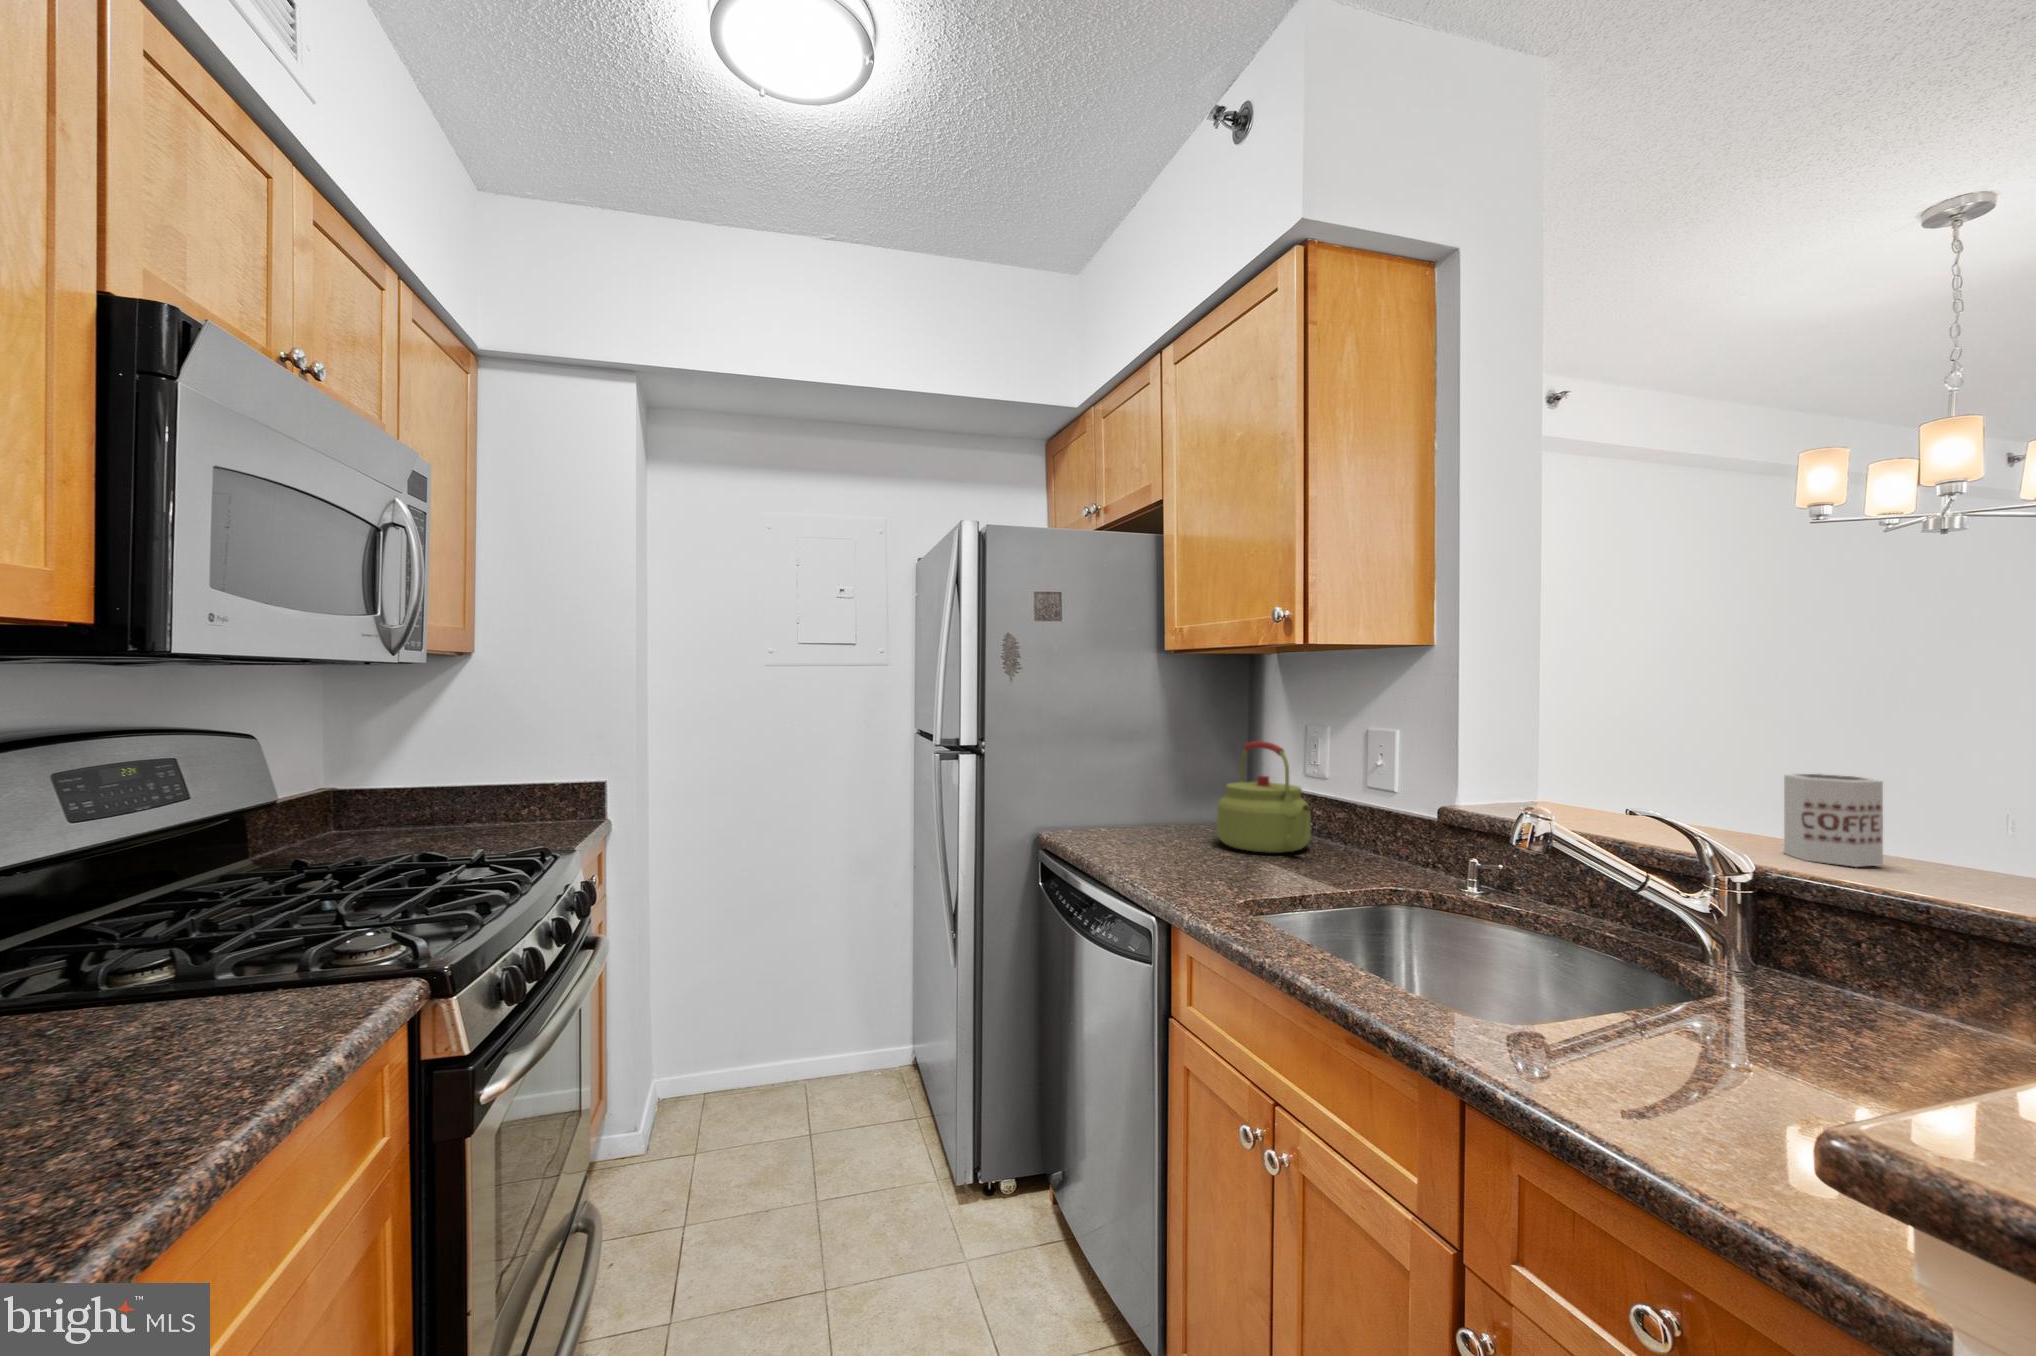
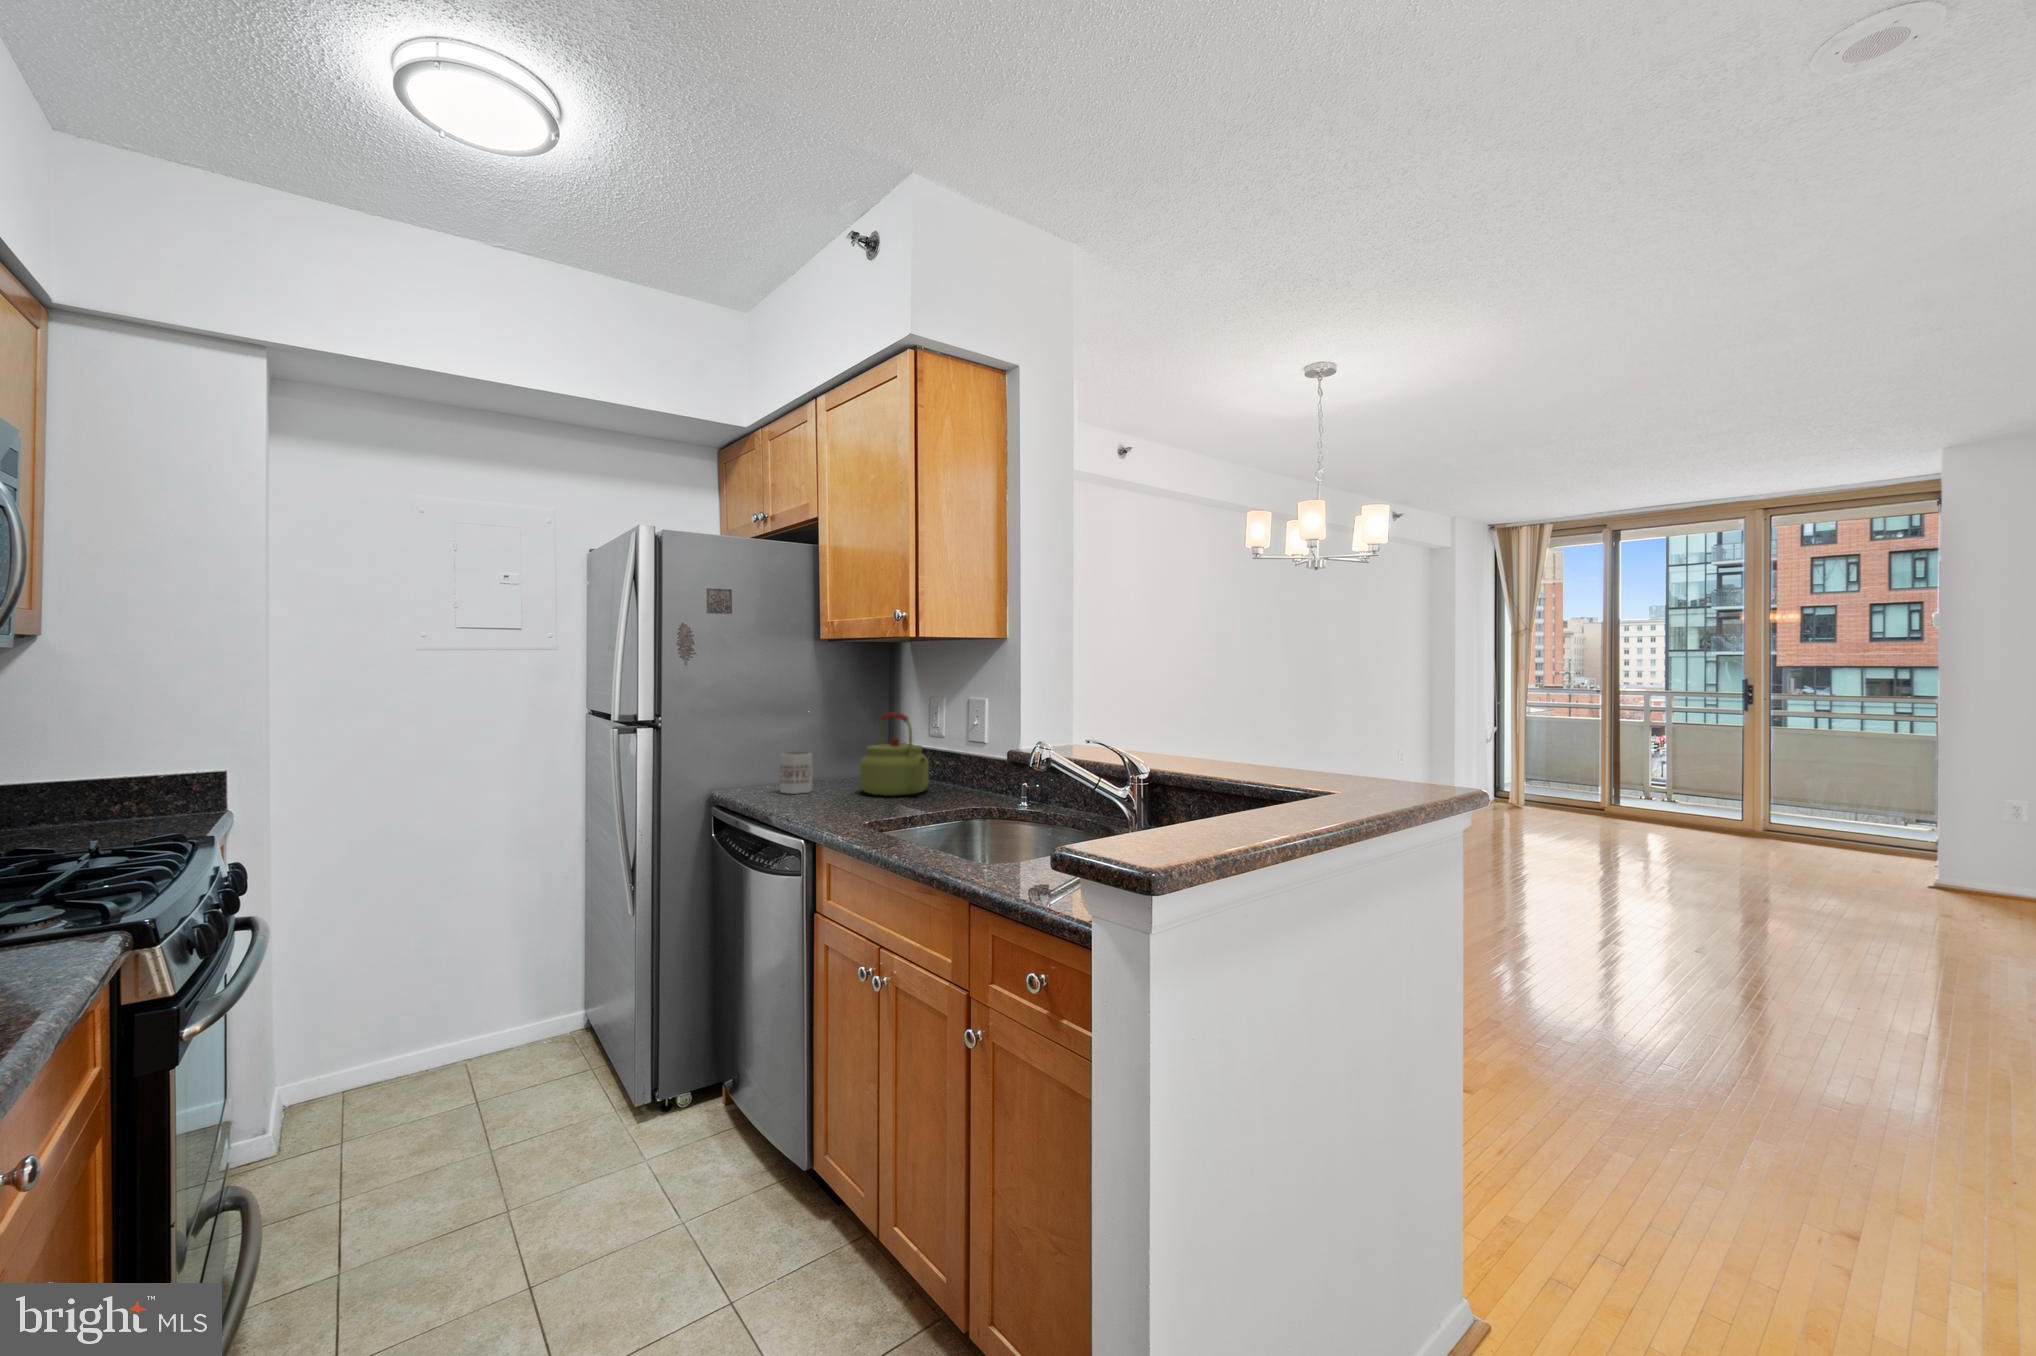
mug: present [1784,774,1883,867] -> present [780,752,813,794]

